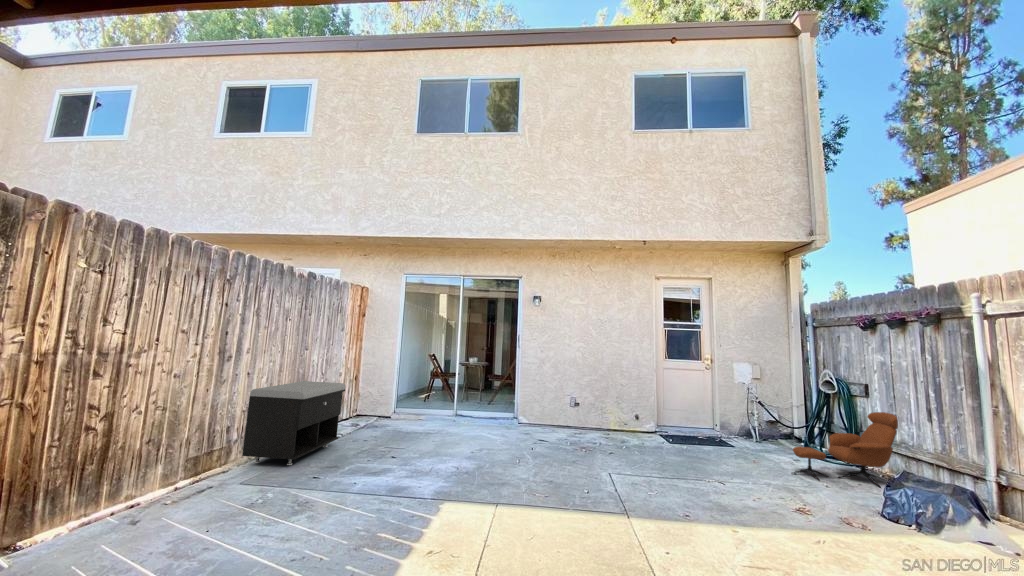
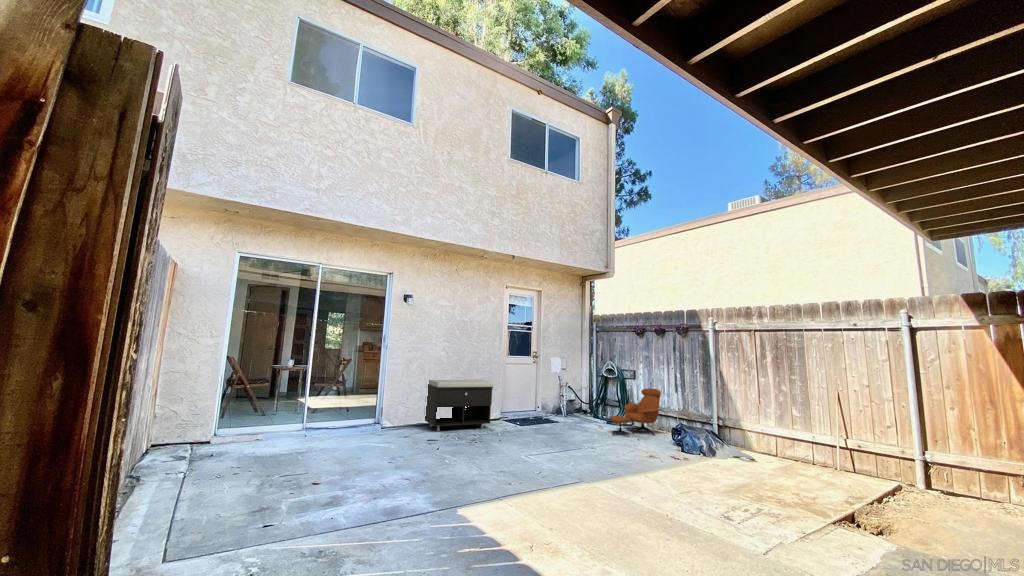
storage bench: present [242,381,345,465] -> present [424,379,493,431]

